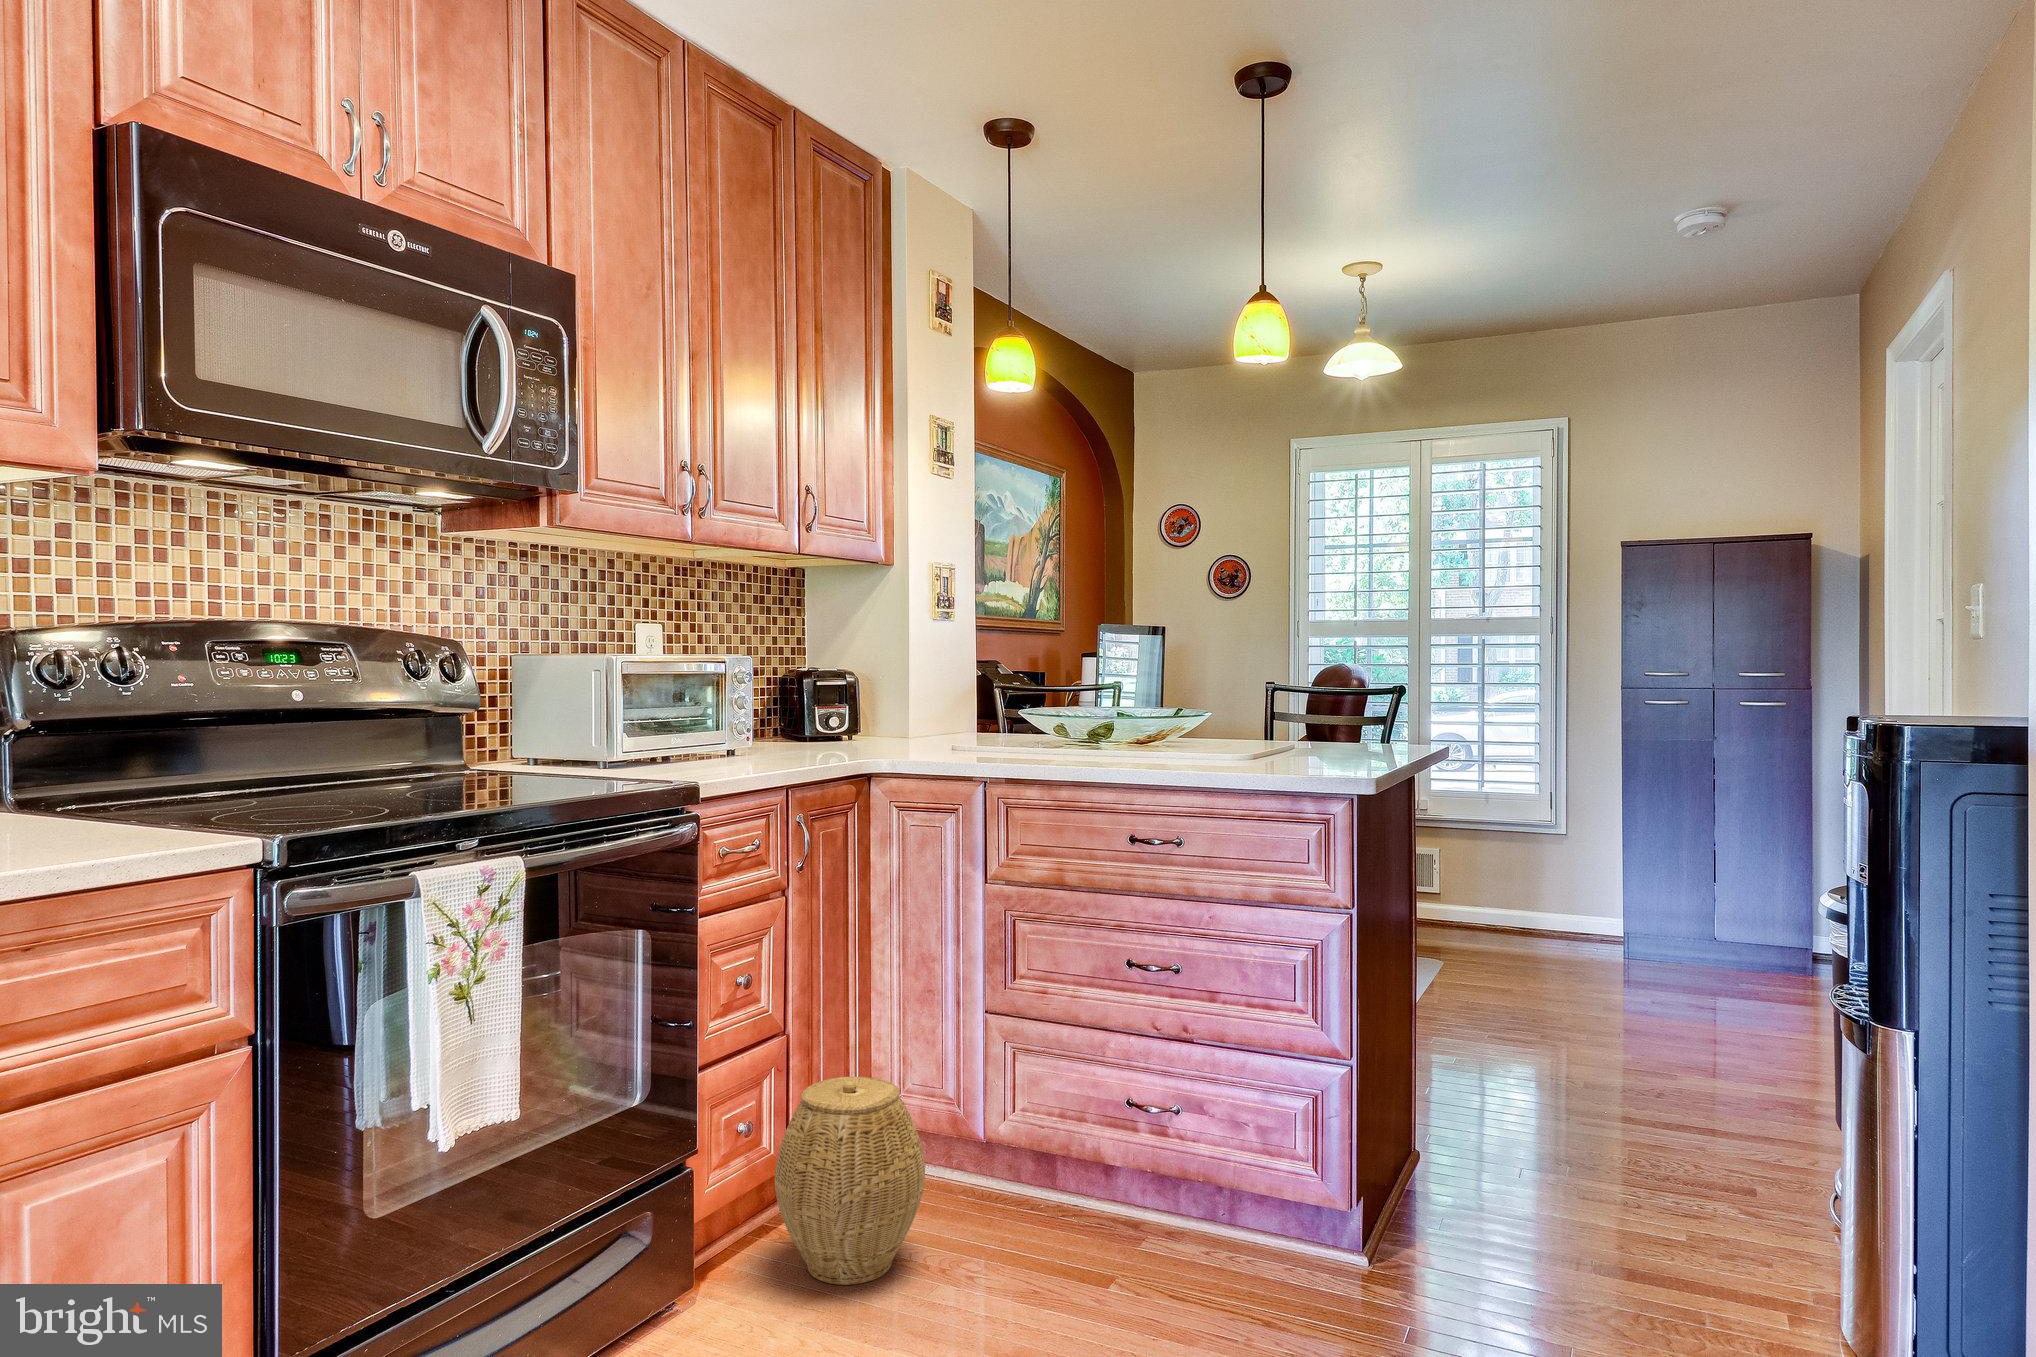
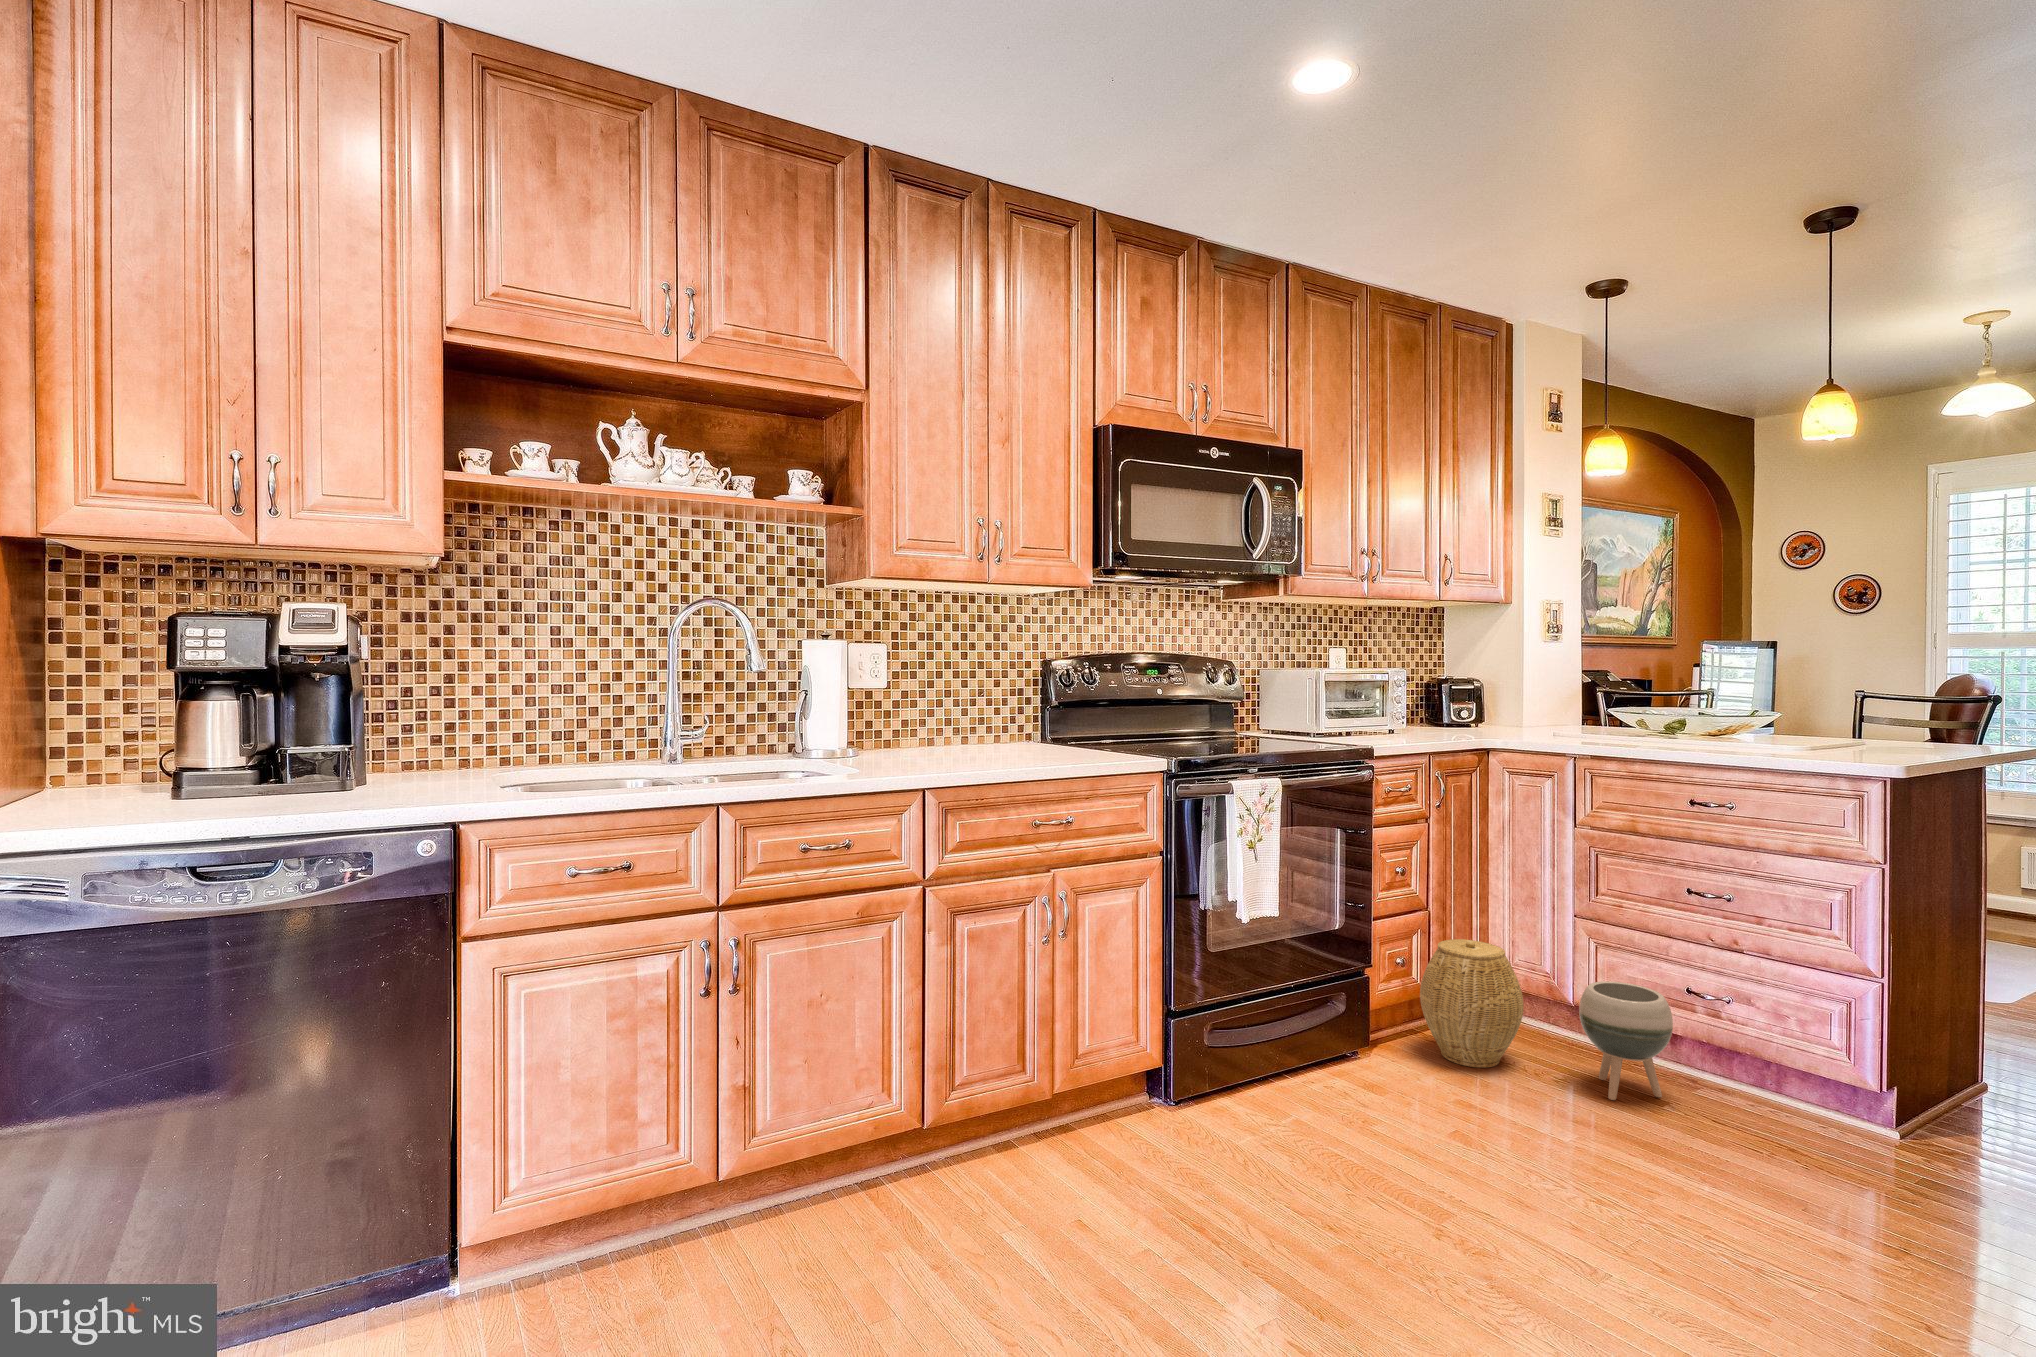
planter: none [1001,1110,1119,1295] -> present [1579,982,1673,1100]

